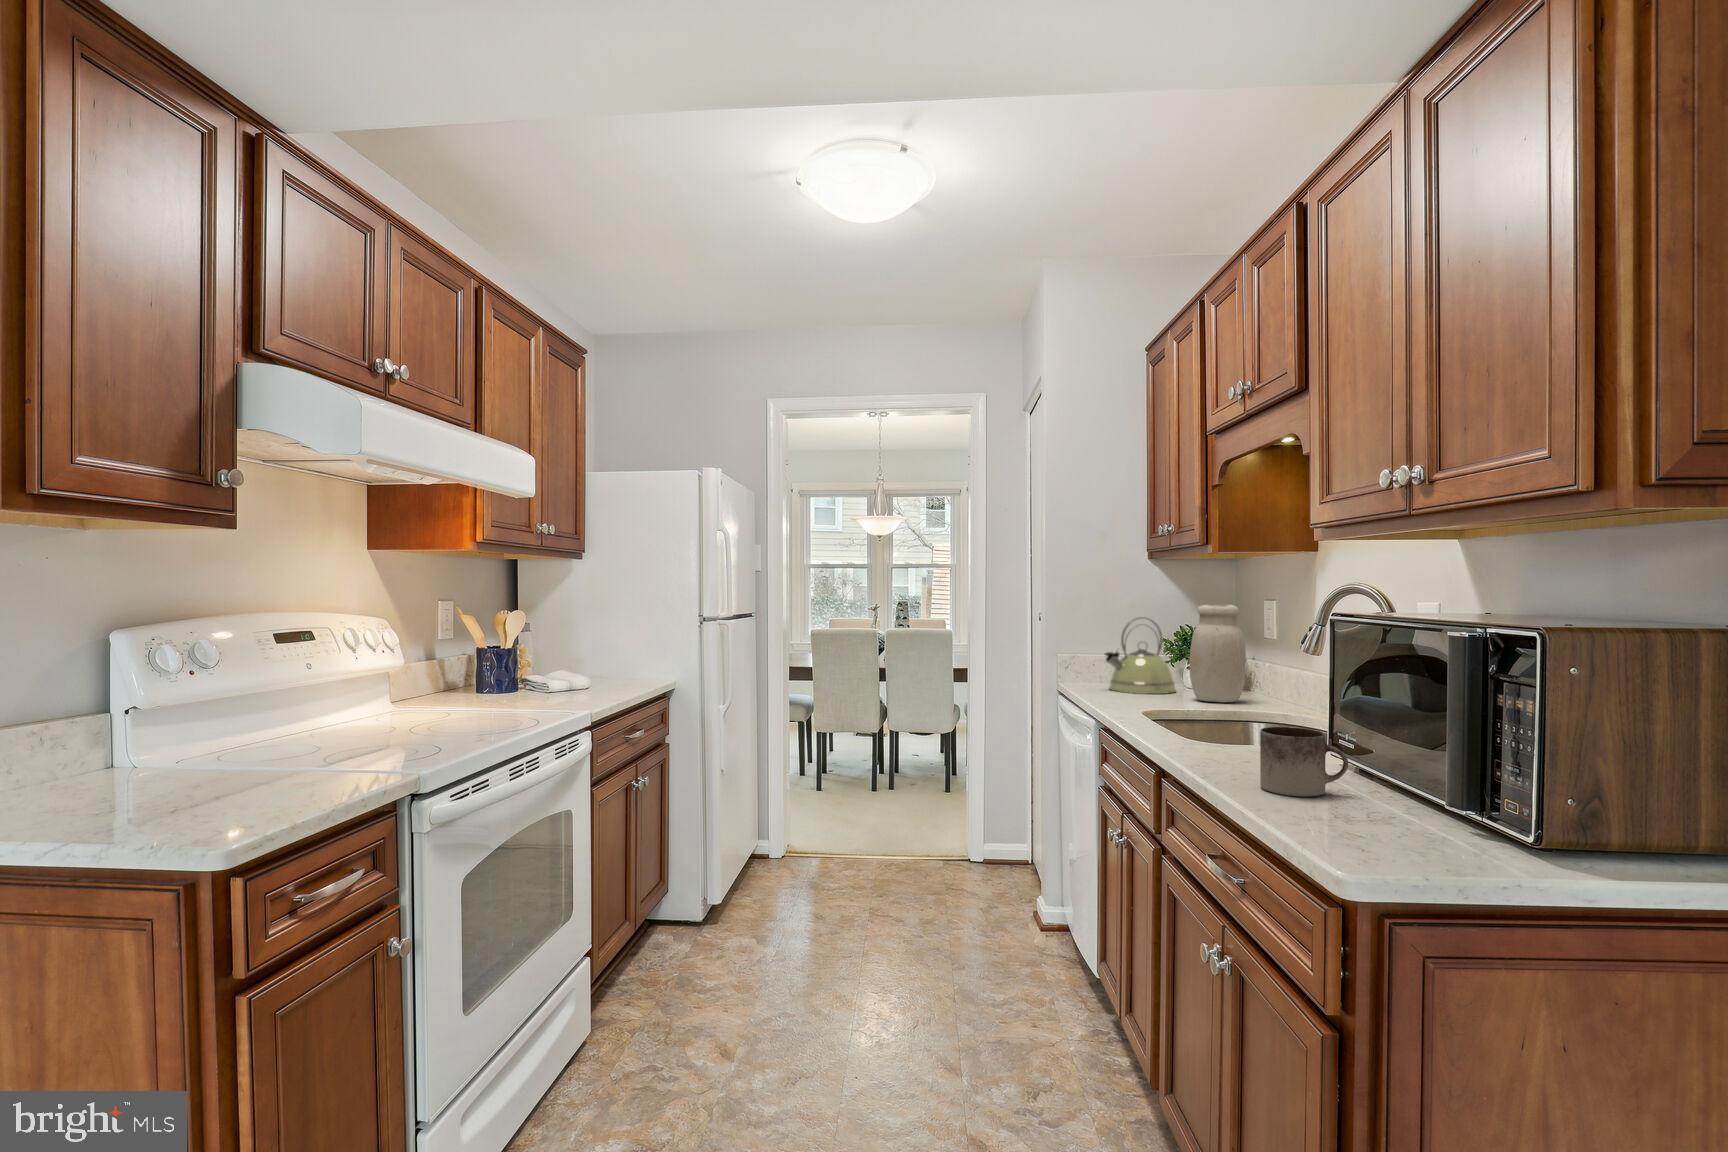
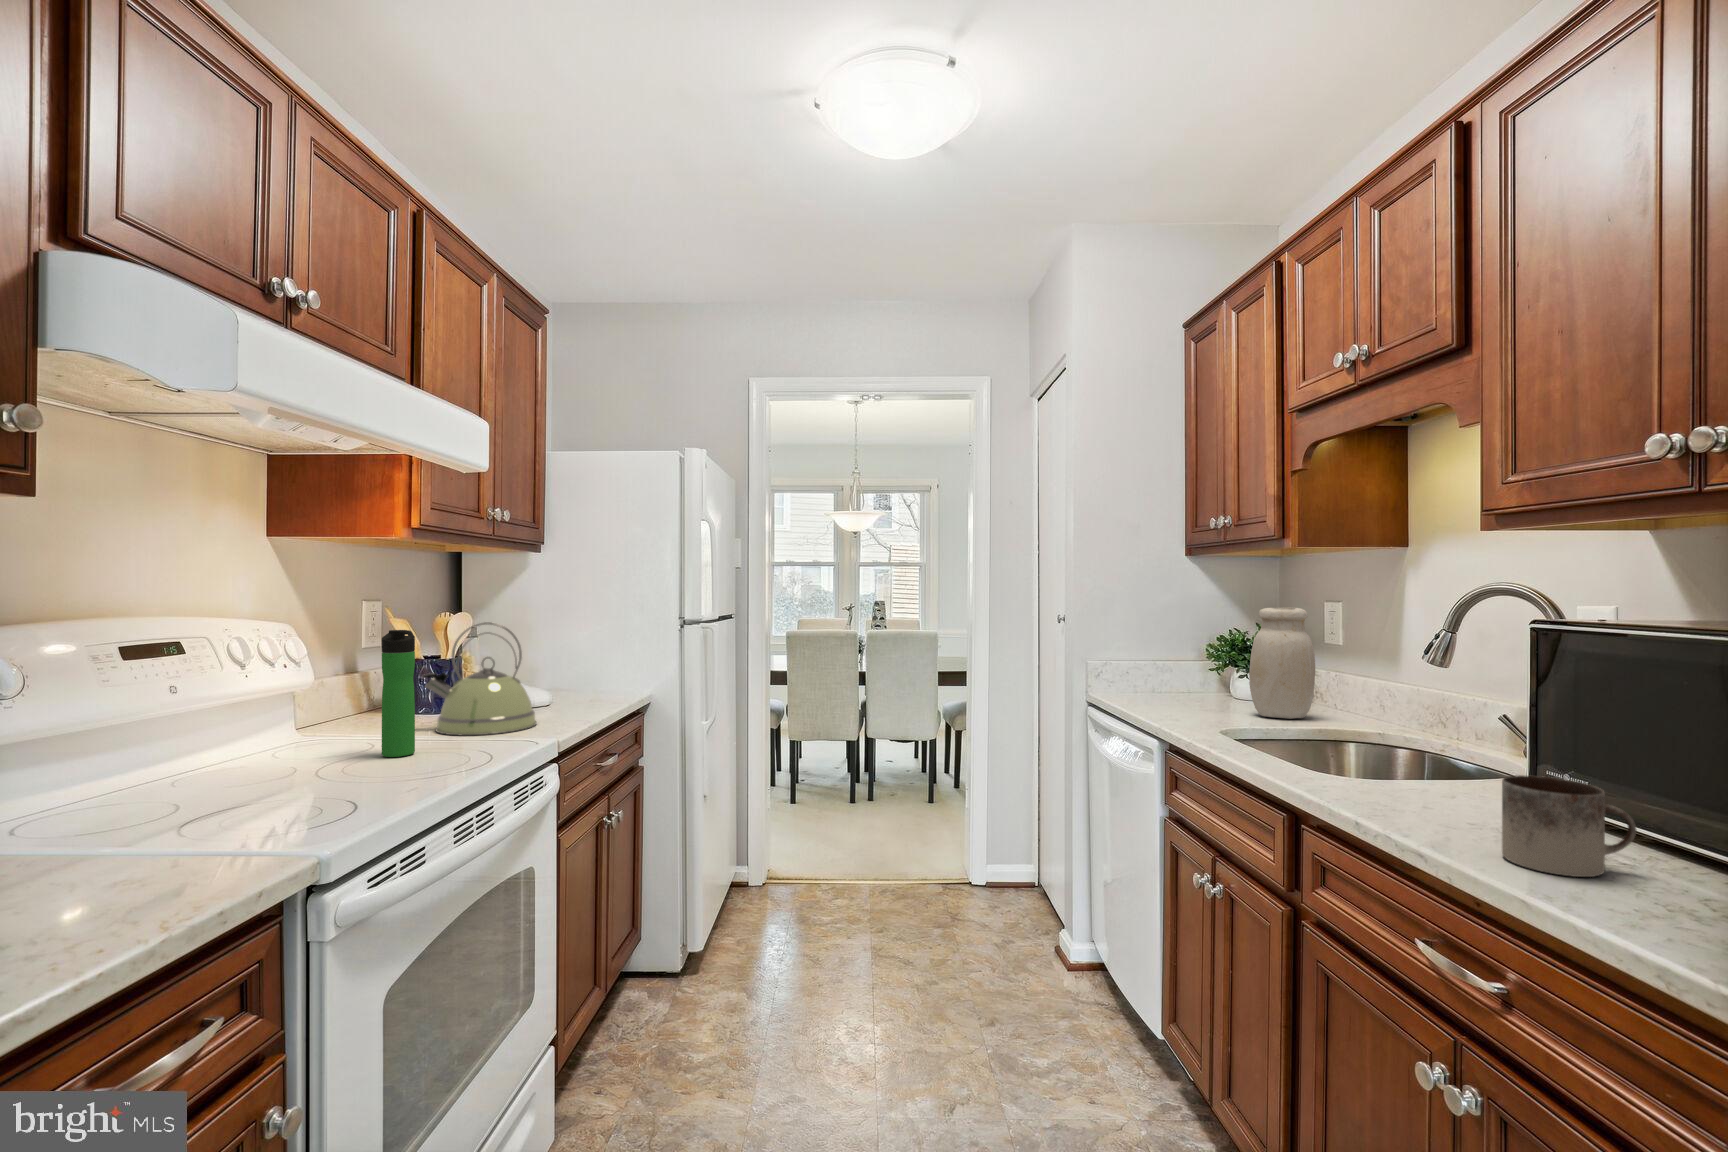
kettle: present [1105,617,1176,694] -> present [423,622,537,735]
bottle: none [455,623,480,721] -> present [382,630,415,757]

